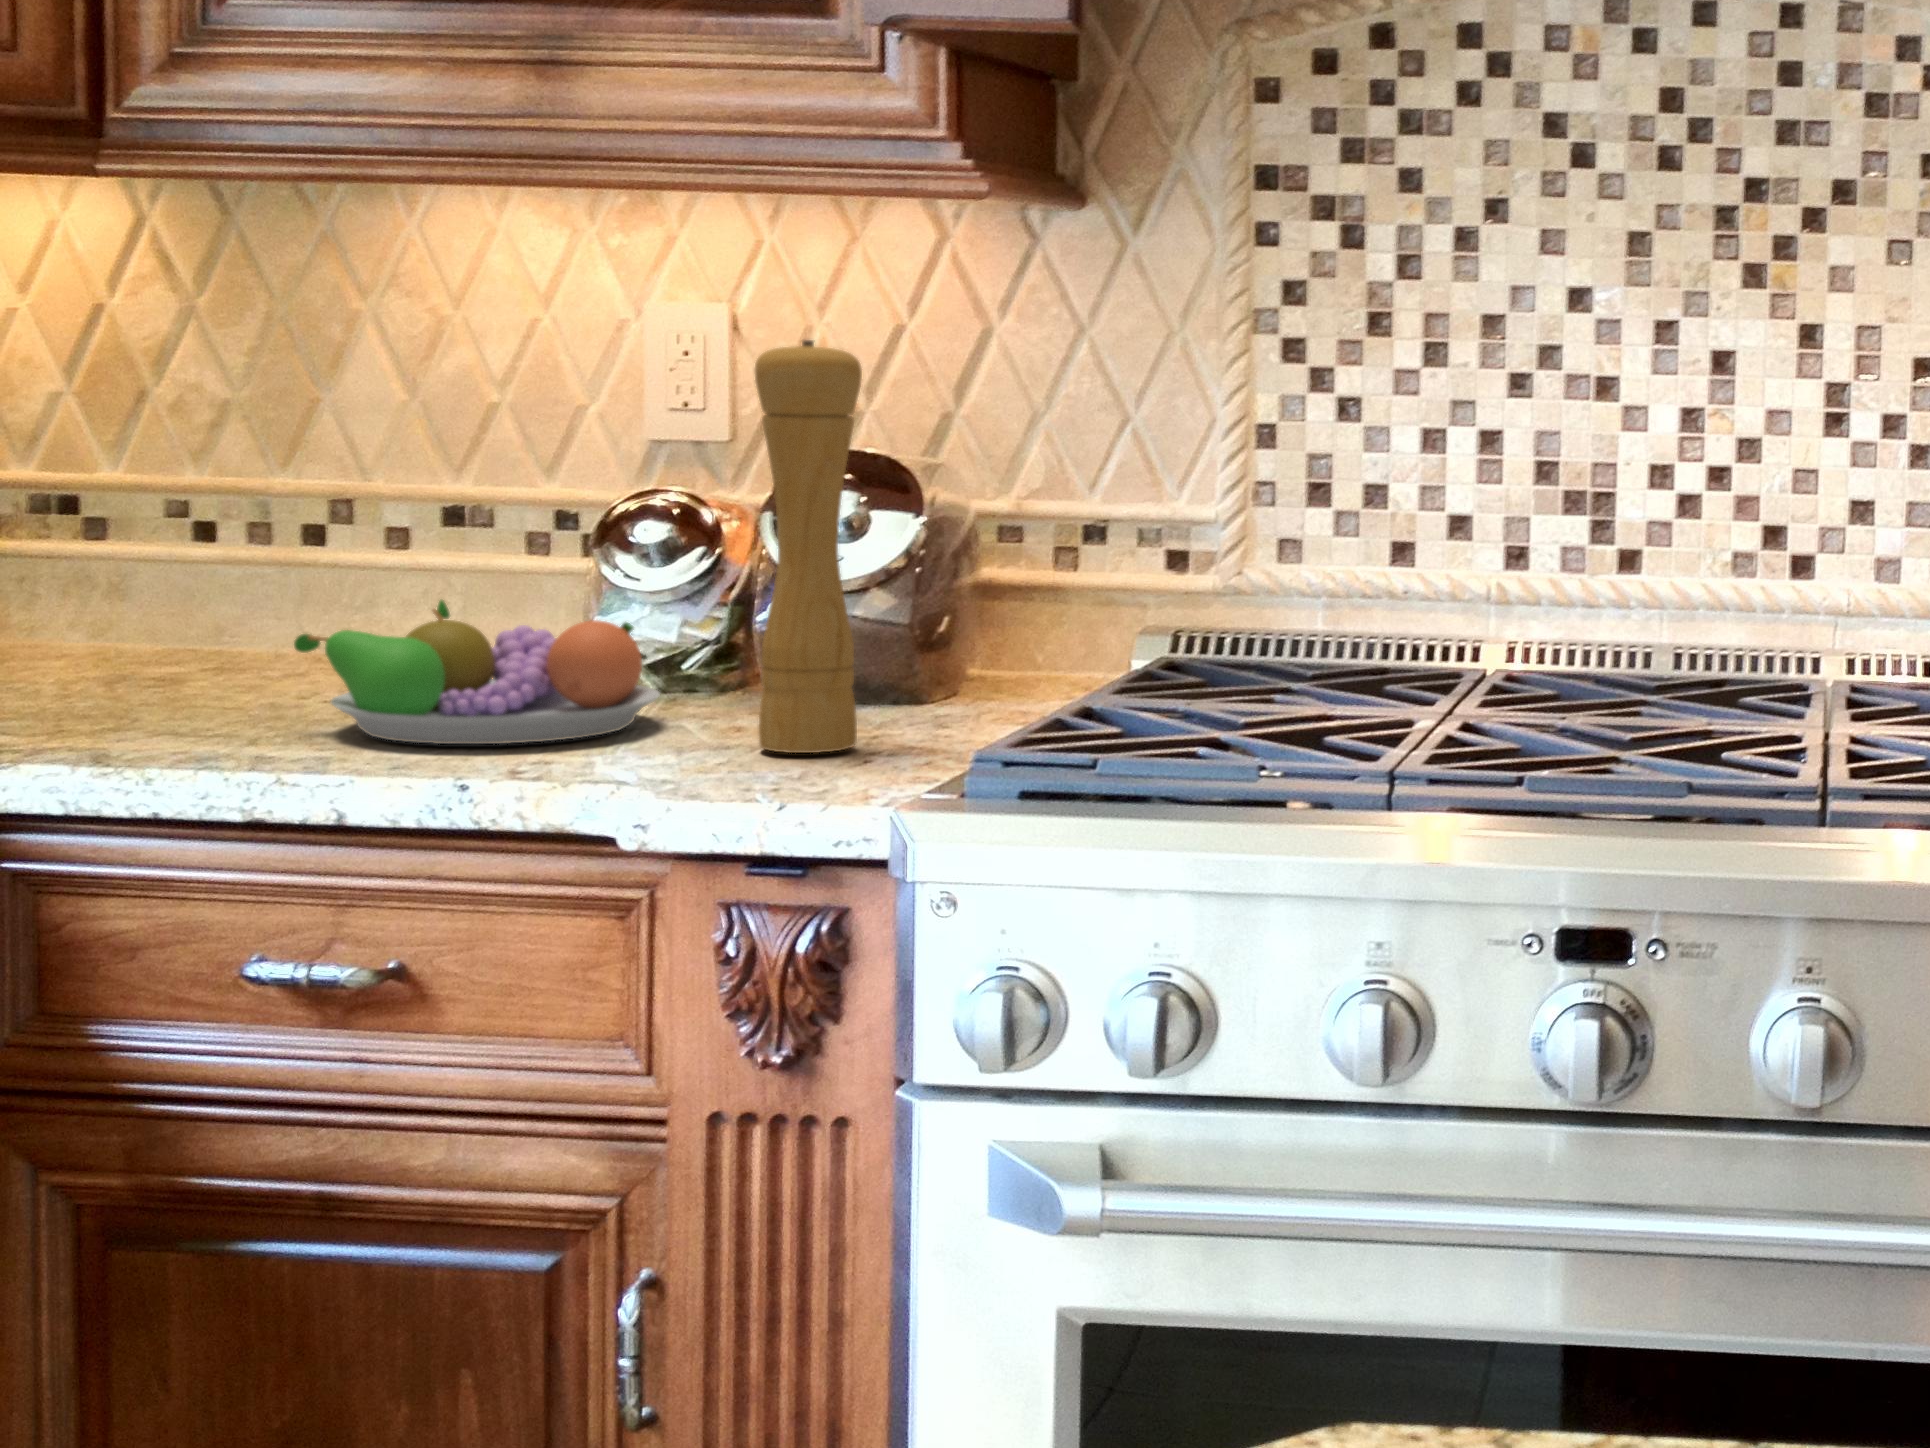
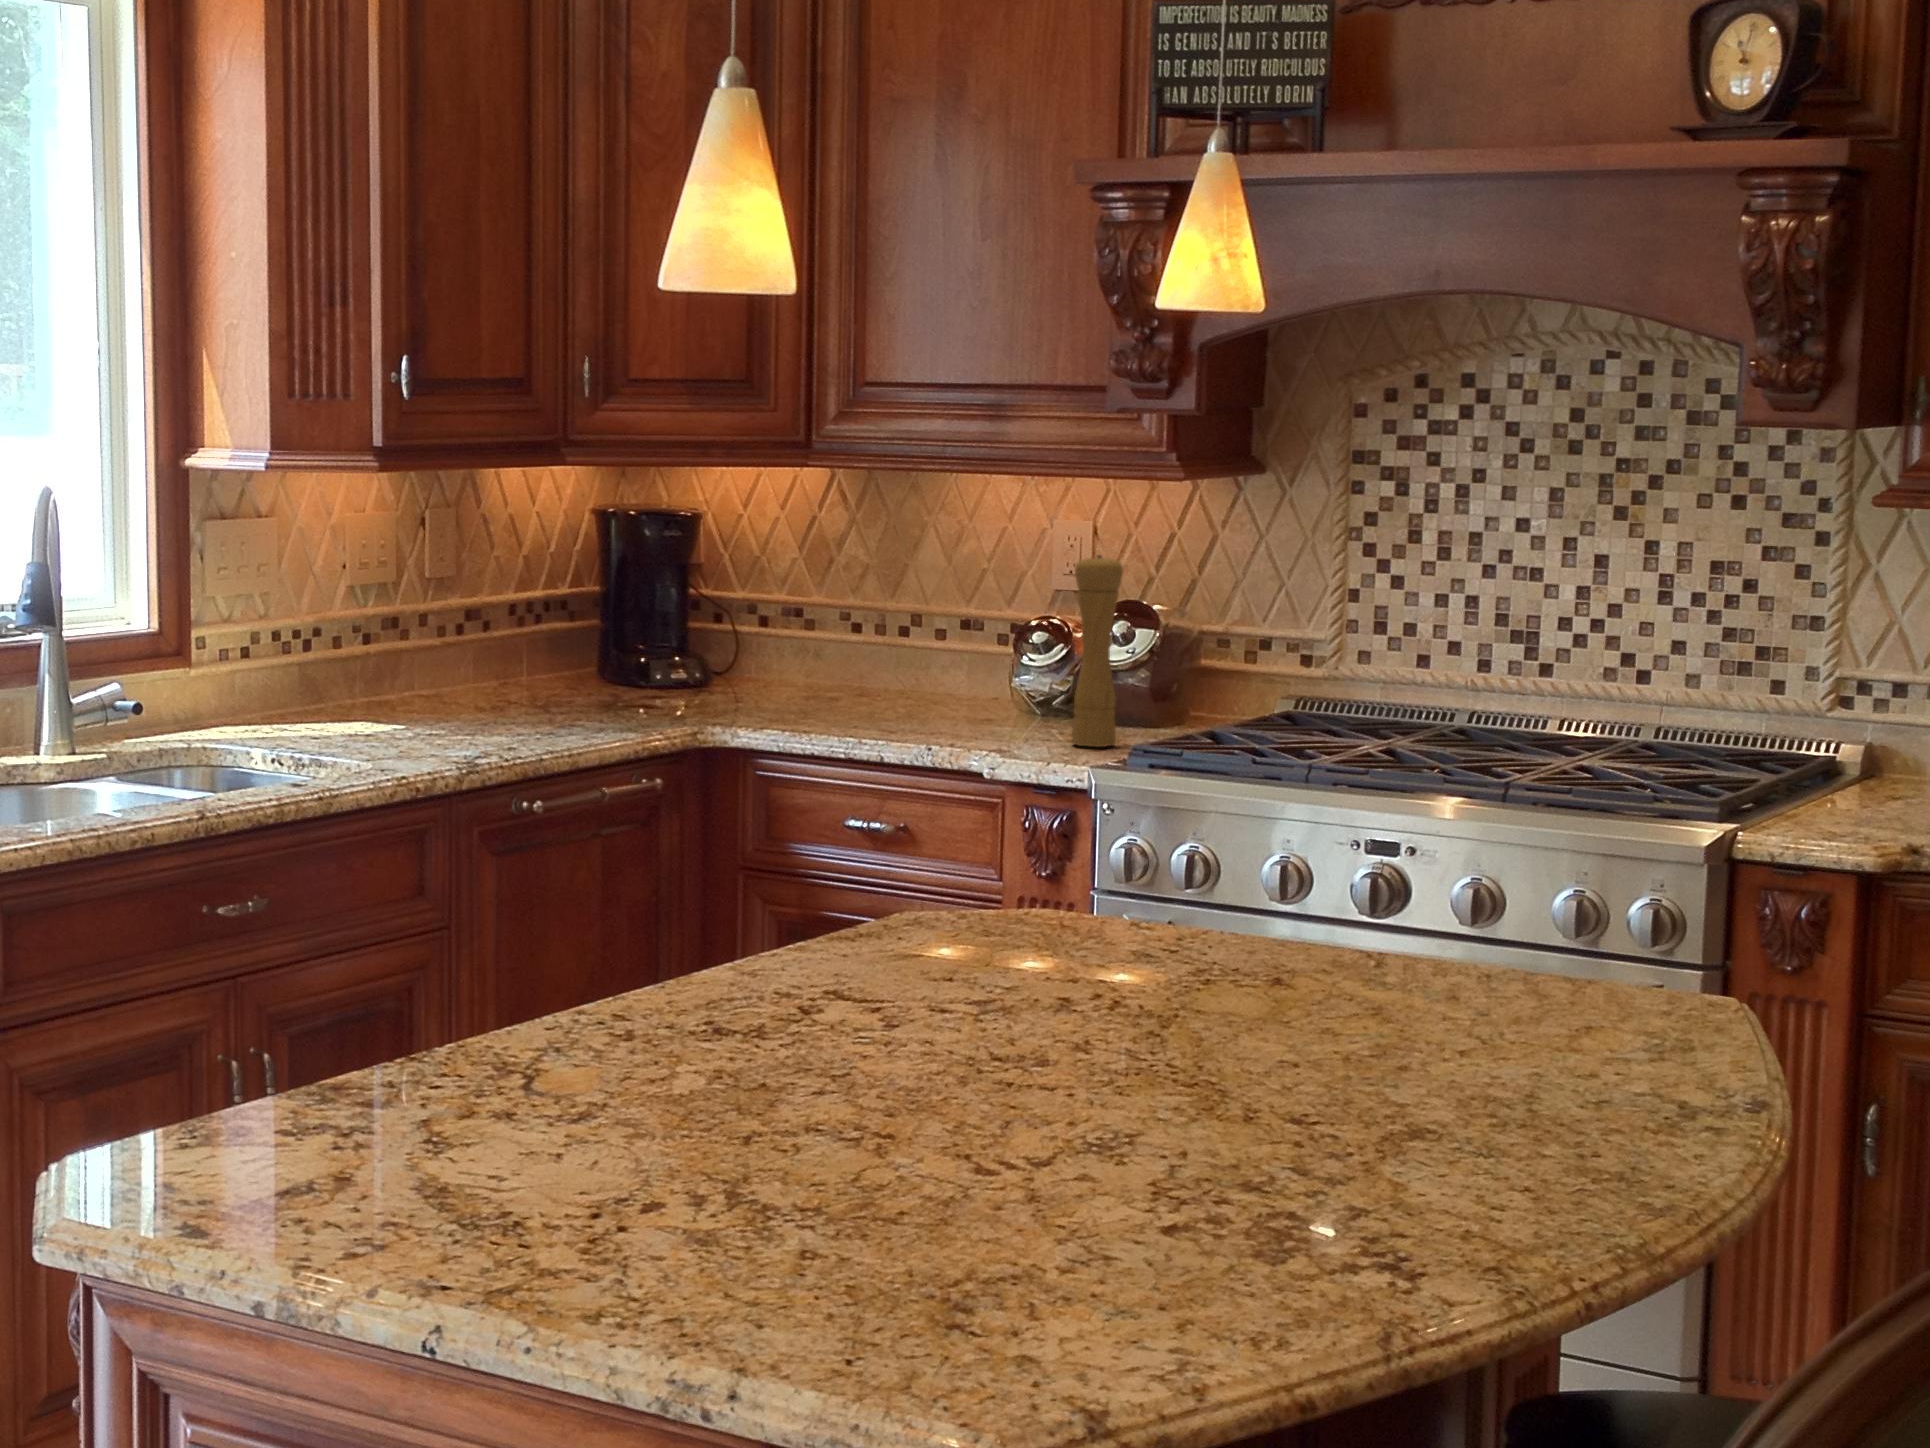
fruit bowl: present [294,600,660,744] -> none [884,668,1037,735]

